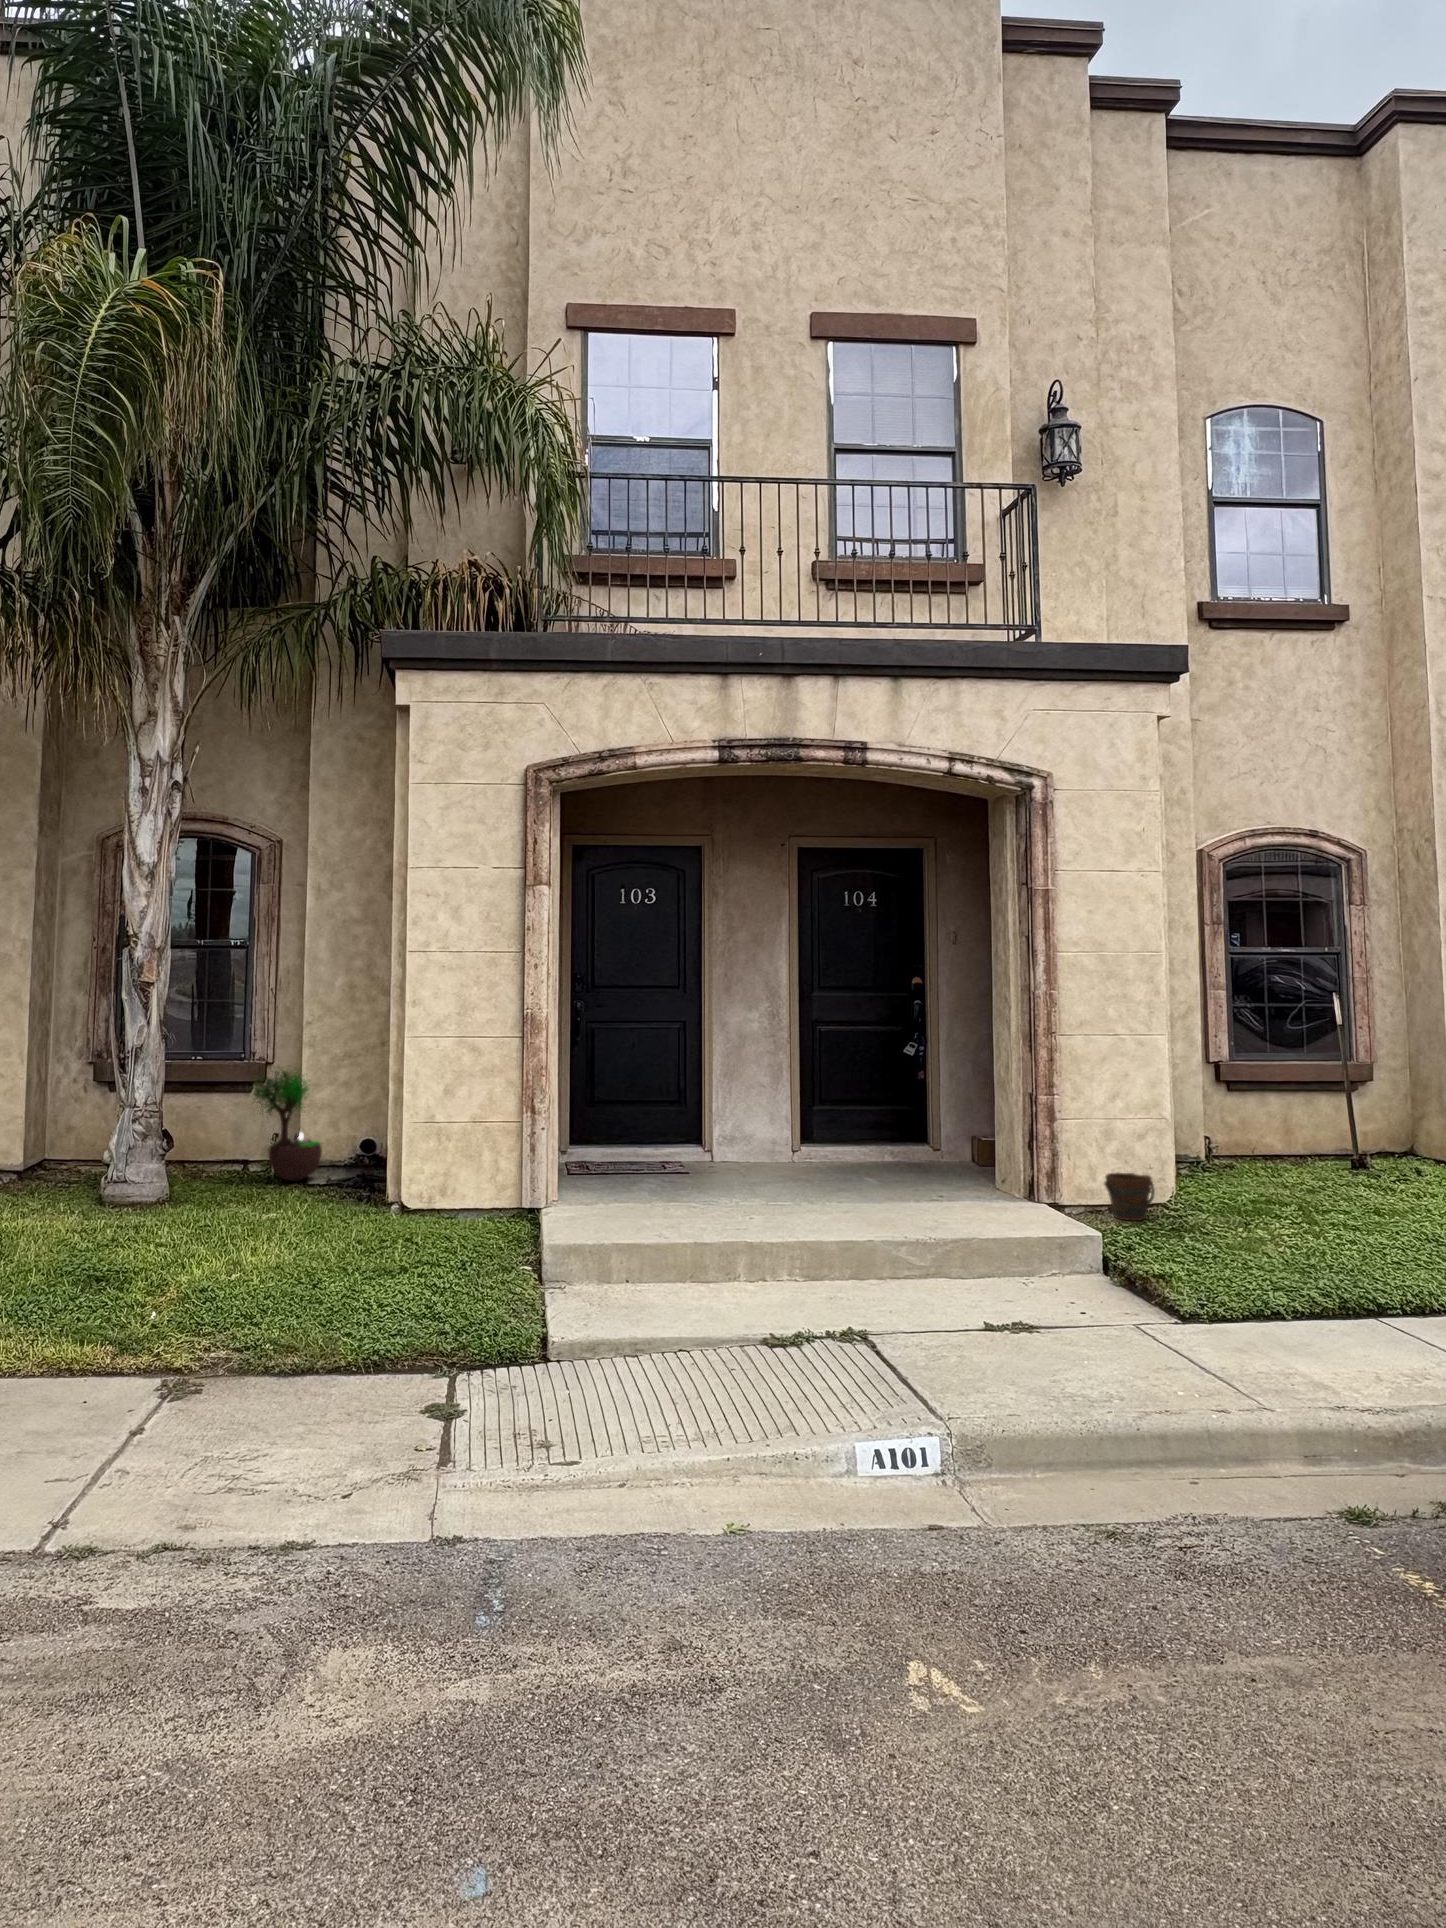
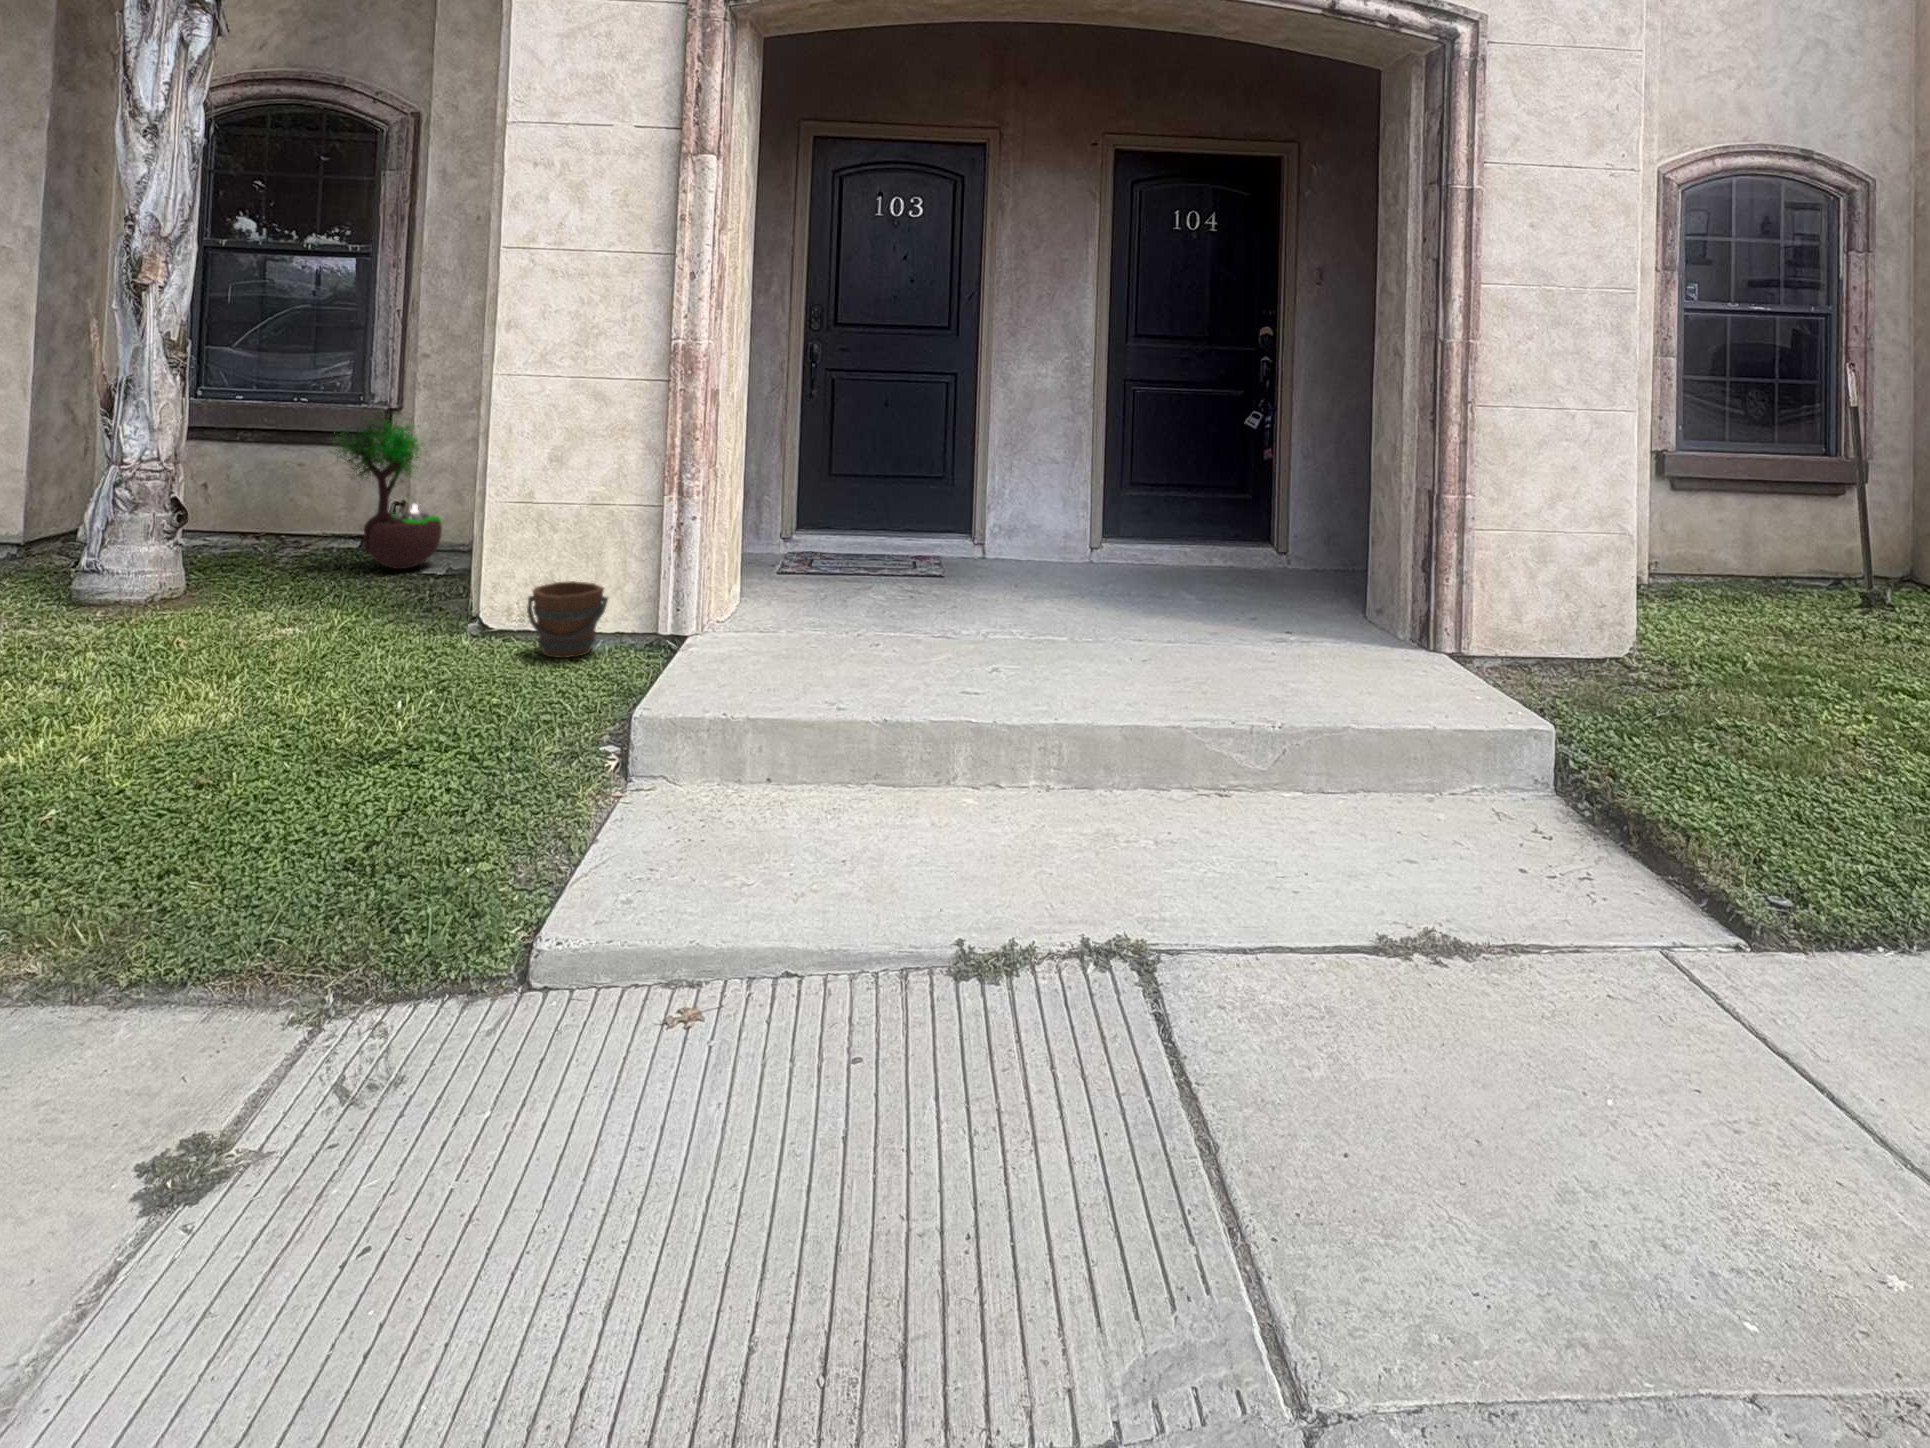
bucket: present [1104,1173,1155,1221] -> present [527,581,608,658]

